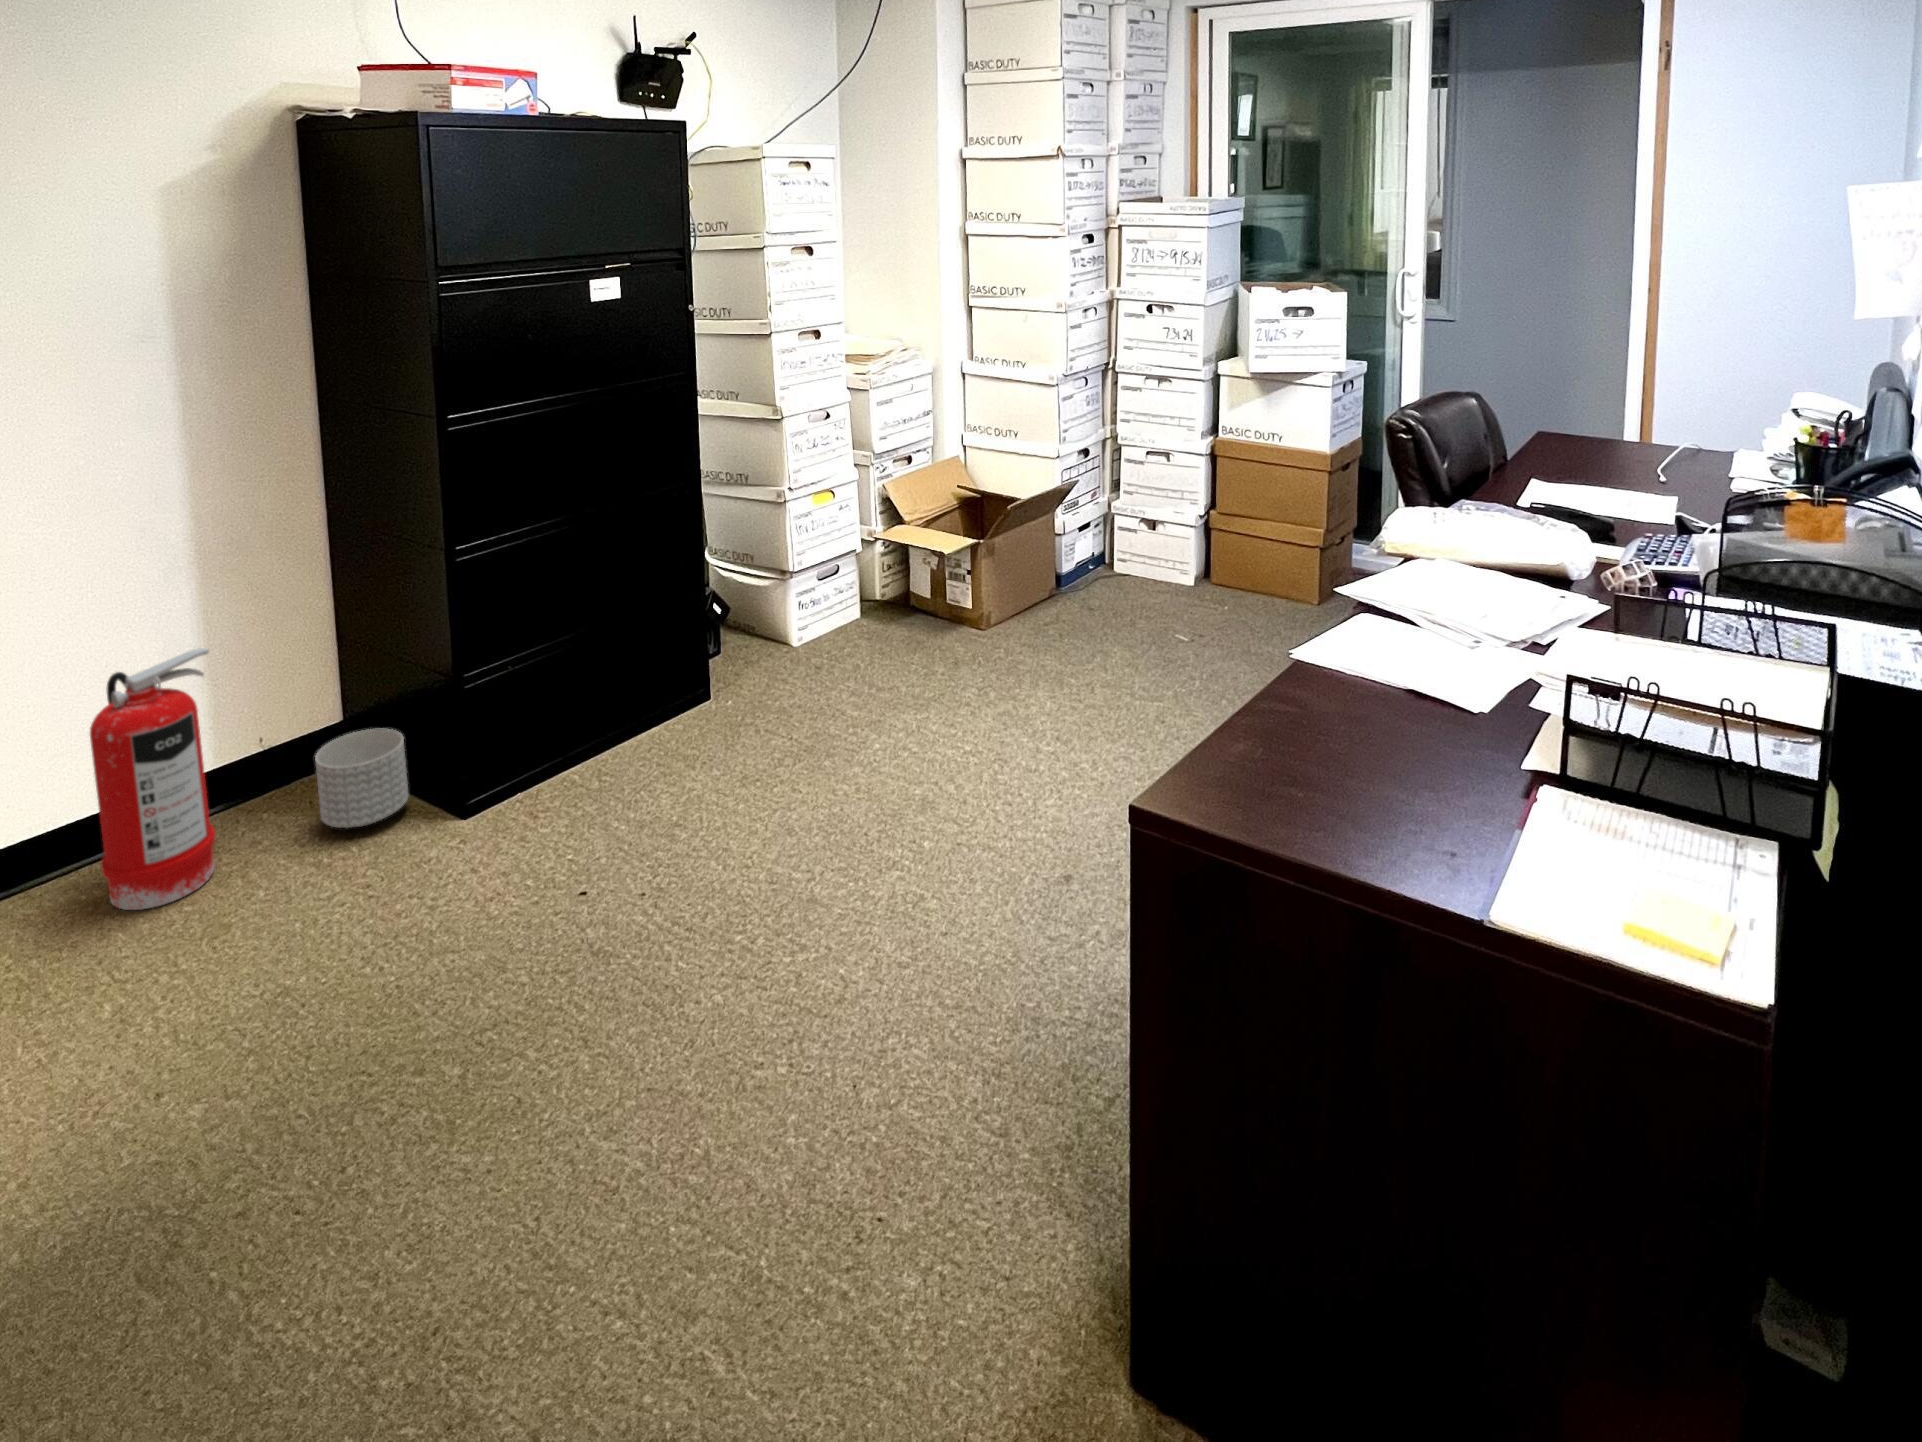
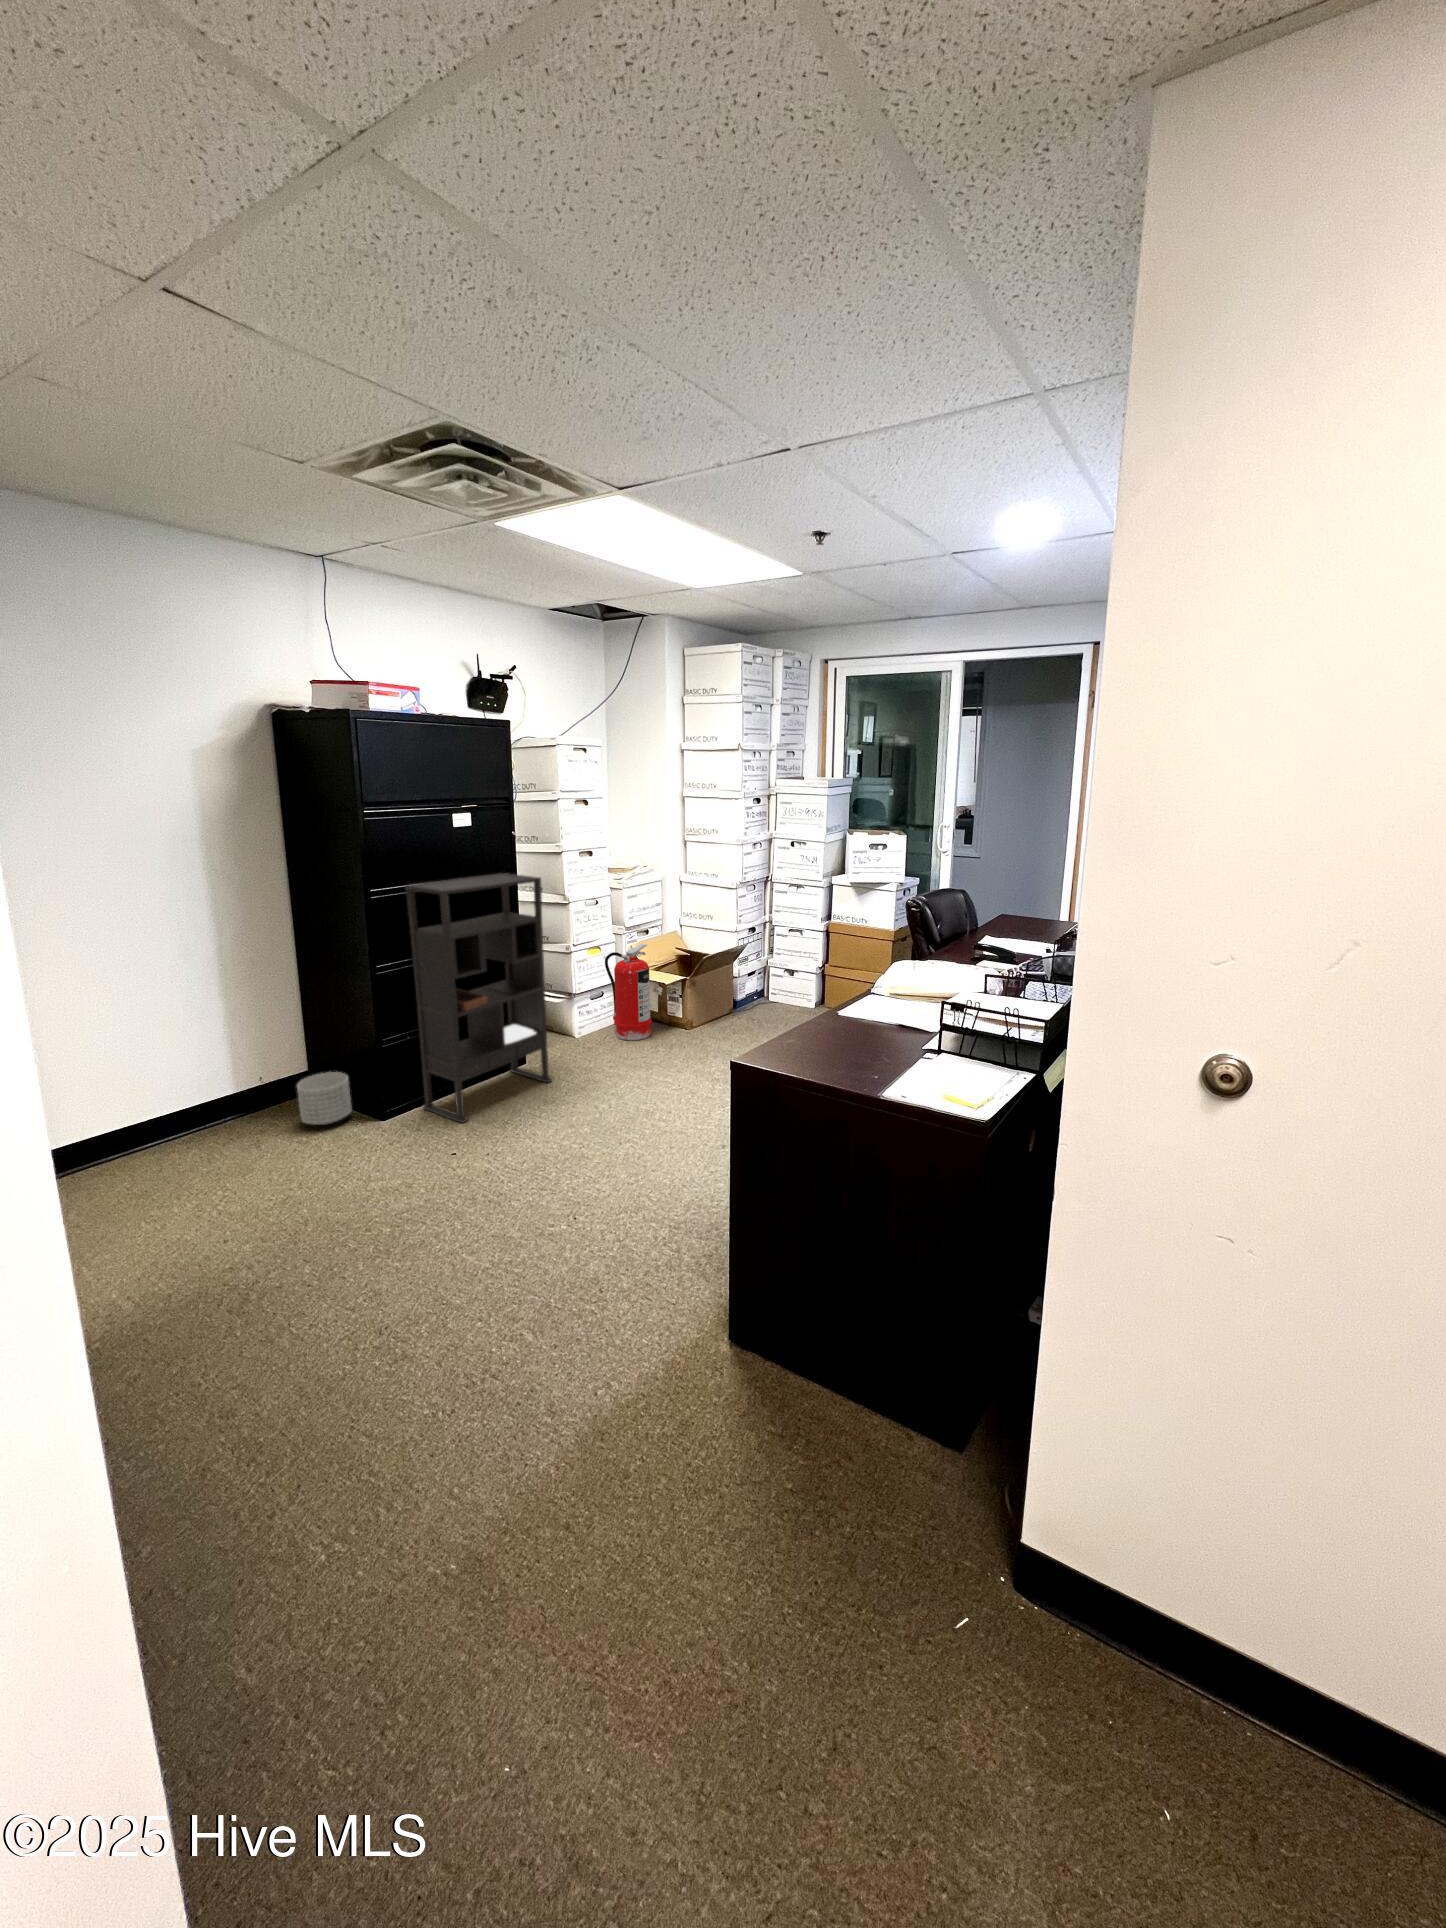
bookshelf: none [506,374,755,825] -> present [405,873,553,1123]
fire extinguisher: present [90,648,216,910] -> present [605,944,652,1040]

